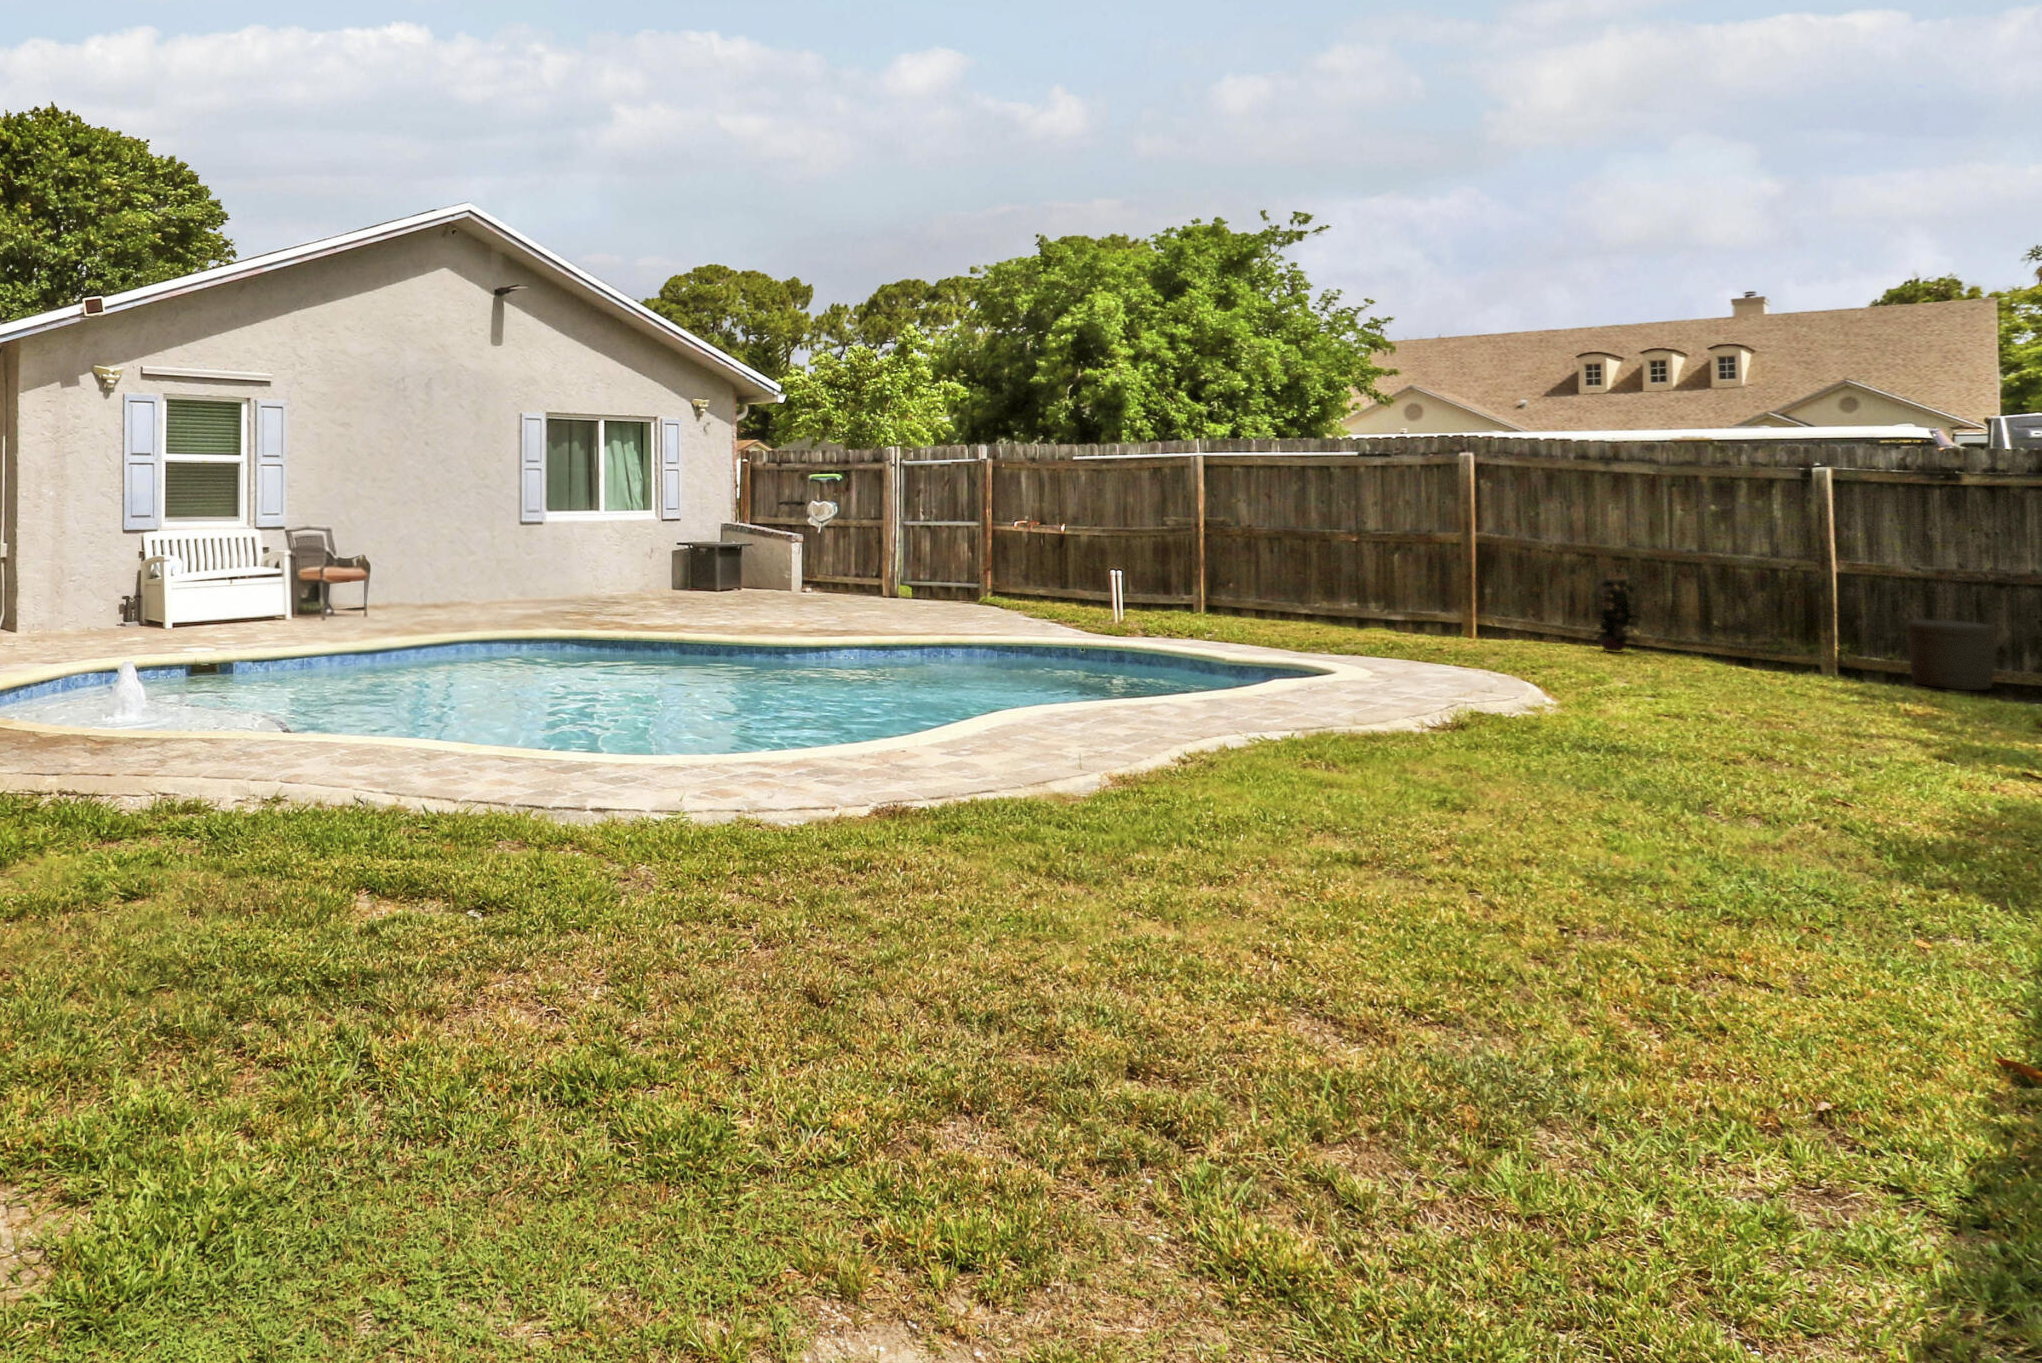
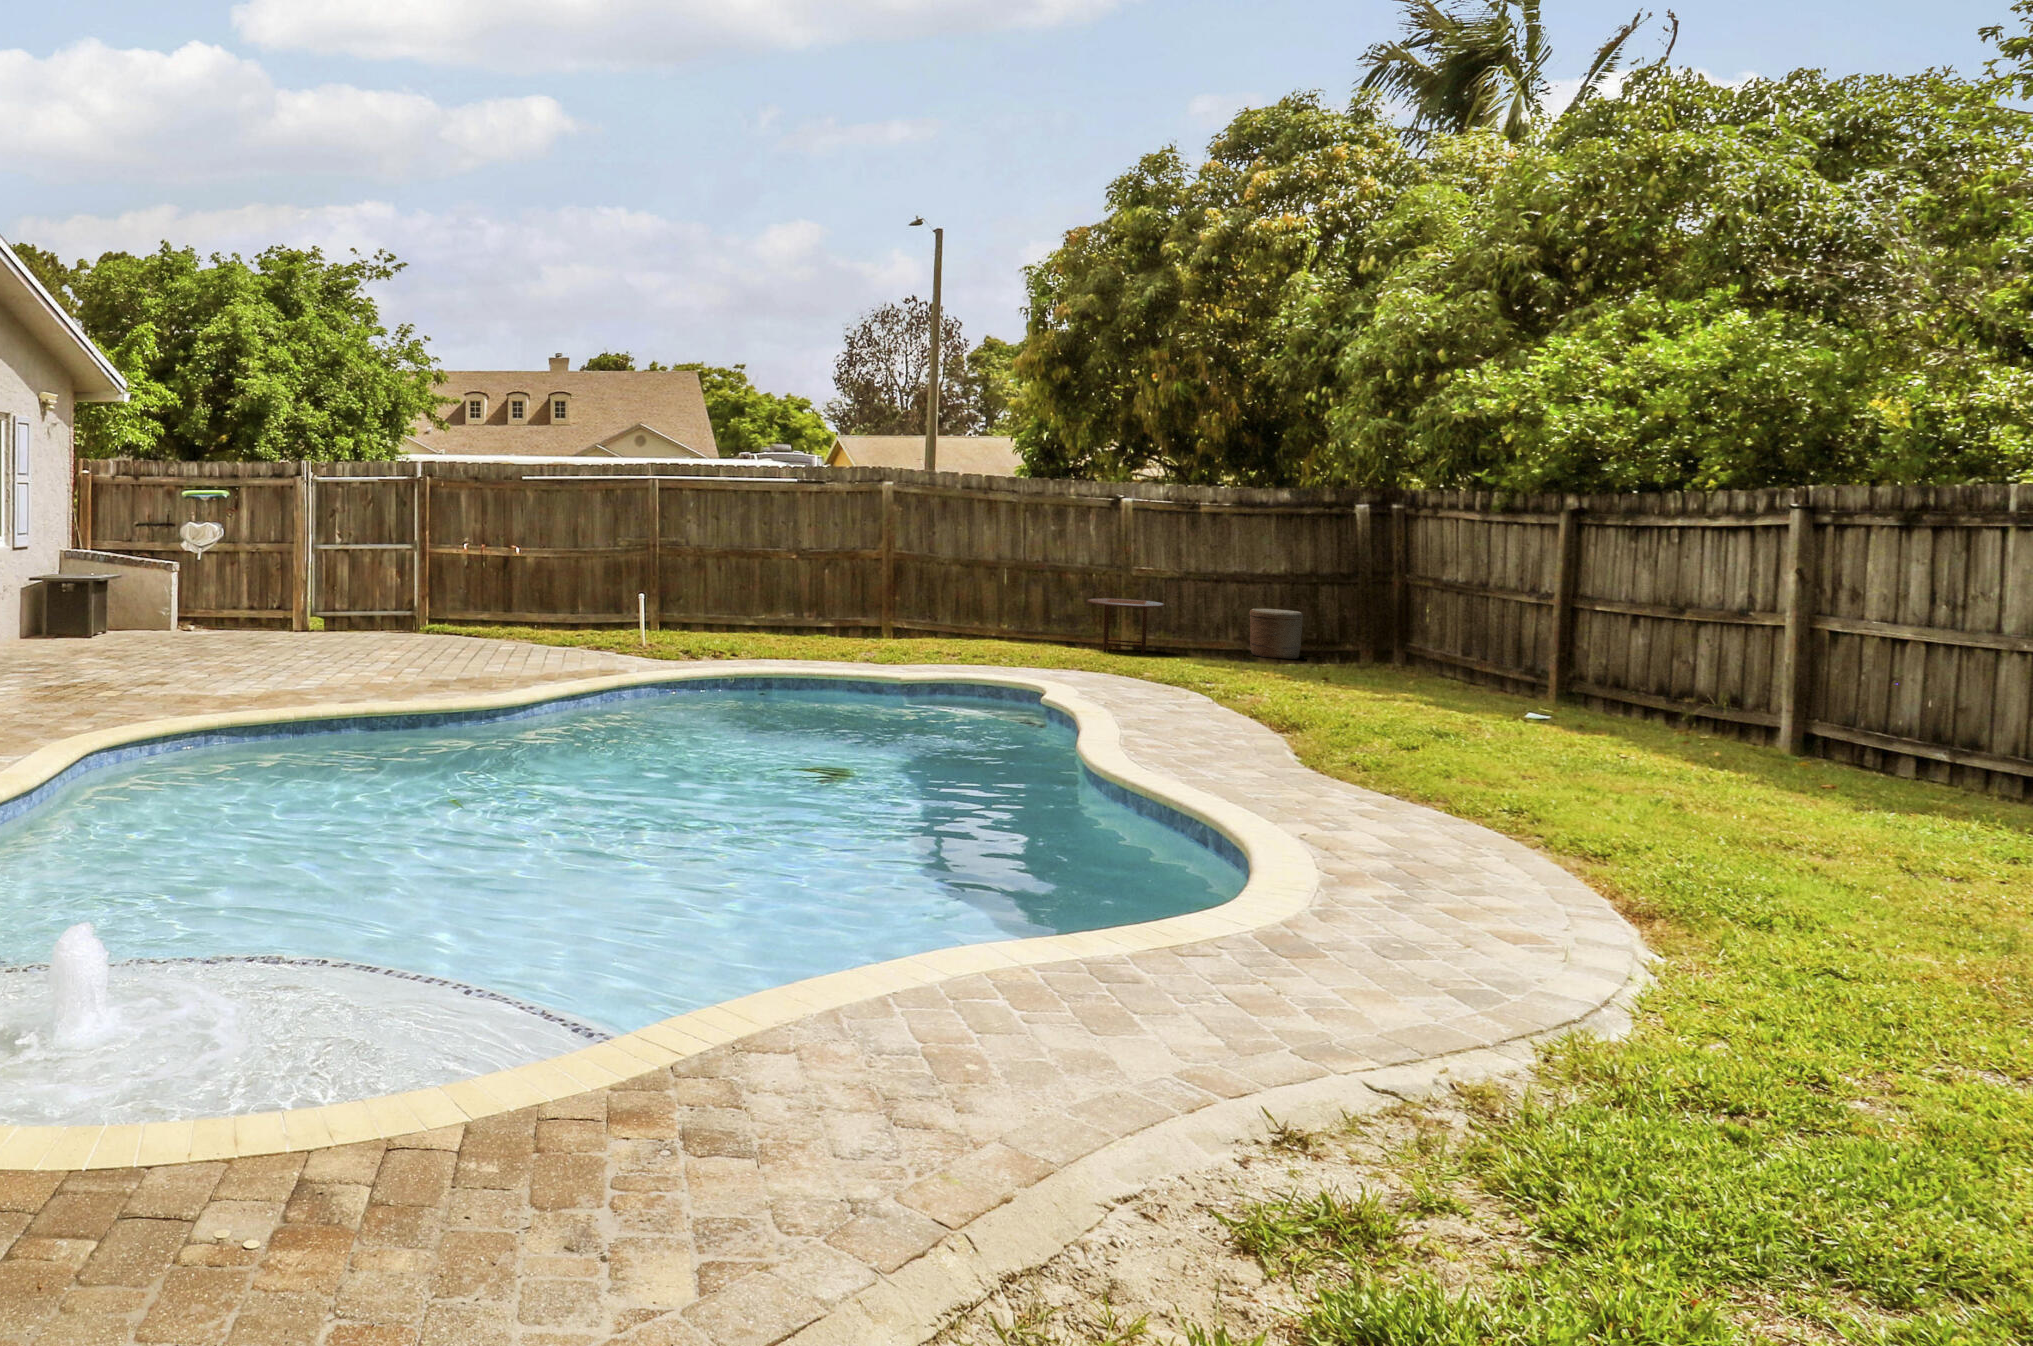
decorative plant: present [1589,578,1639,653] -> none [1010,585,1057,646]
side table: none [1660,597,1776,669] -> present [1087,598,1165,654]

